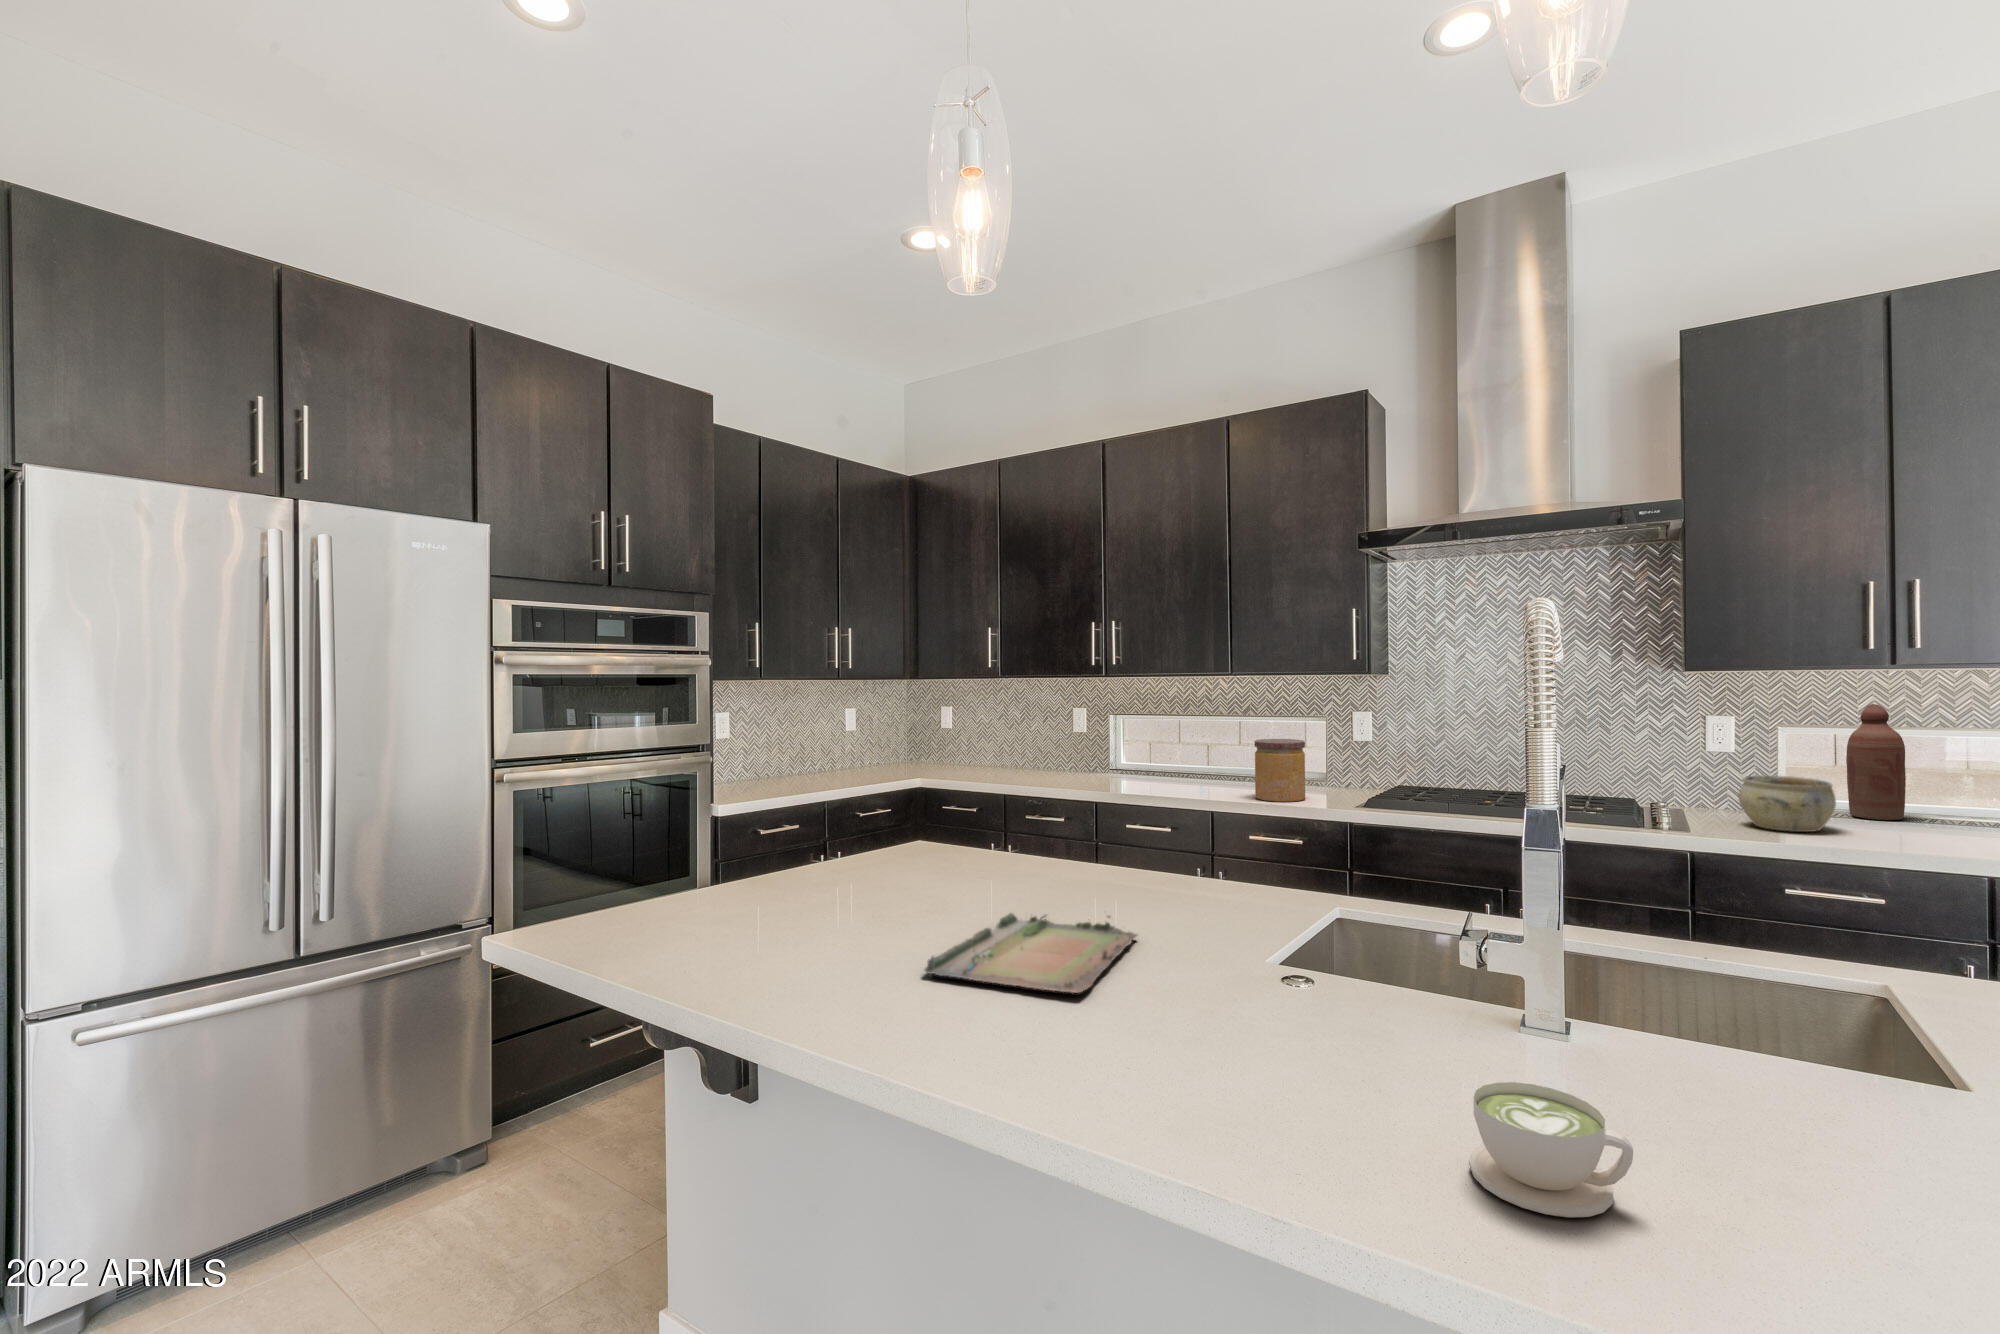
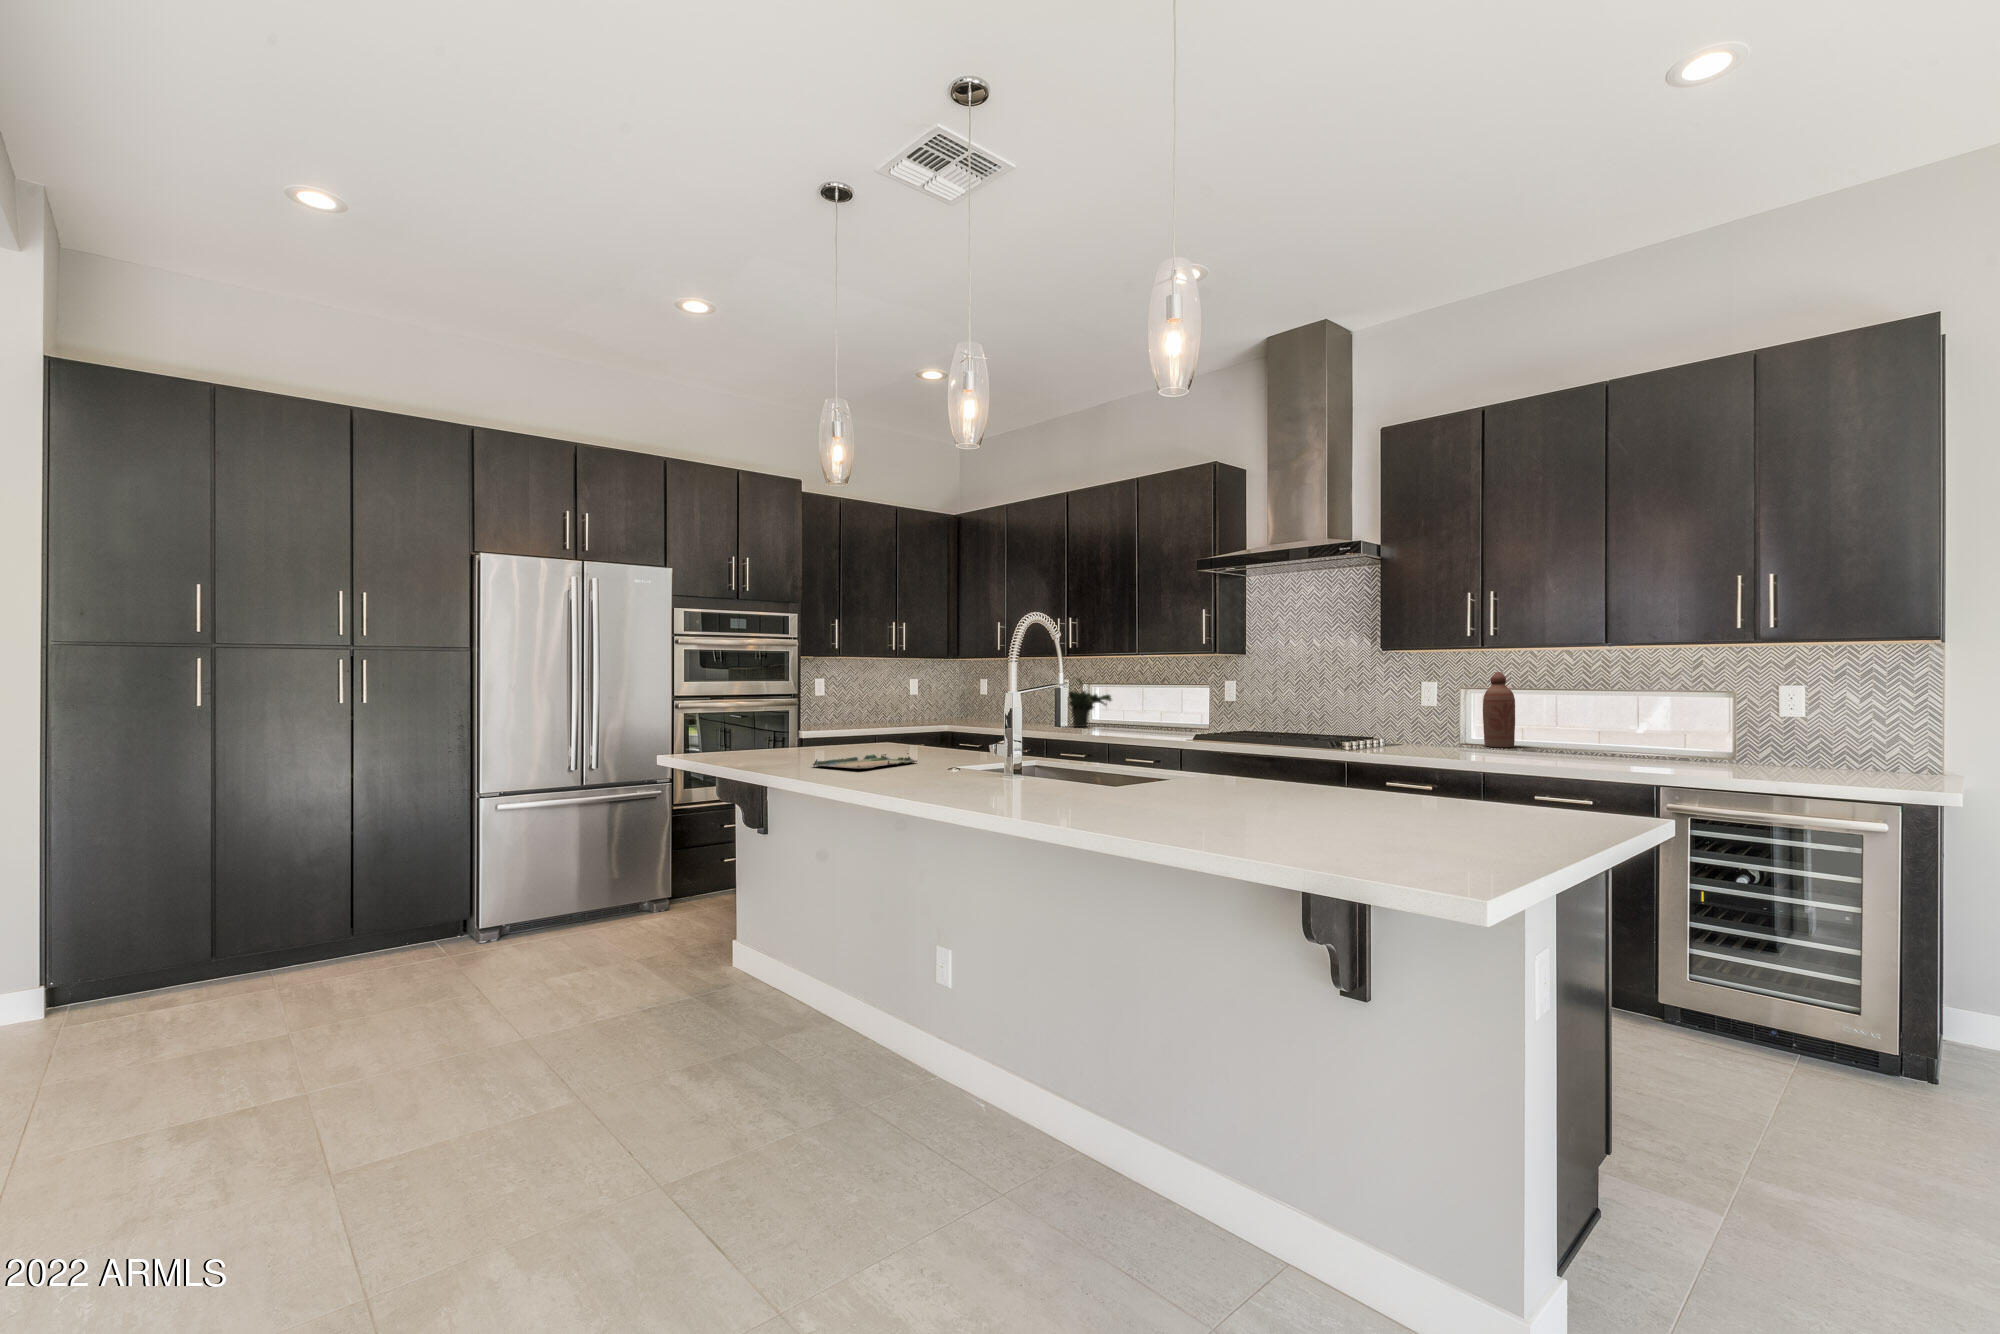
potted plant: none [1097,708,1176,781] -> present [1068,678,1112,727]
jar: present [1255,739,1305,802] -> none [1133,696,1165,736]
ceramic bowl: present [1739,775,1836,832] -> none [1389,717,1441,750]
coffee cup: present [1469,1082,1633,1217] -> none [904,767,942,795]

